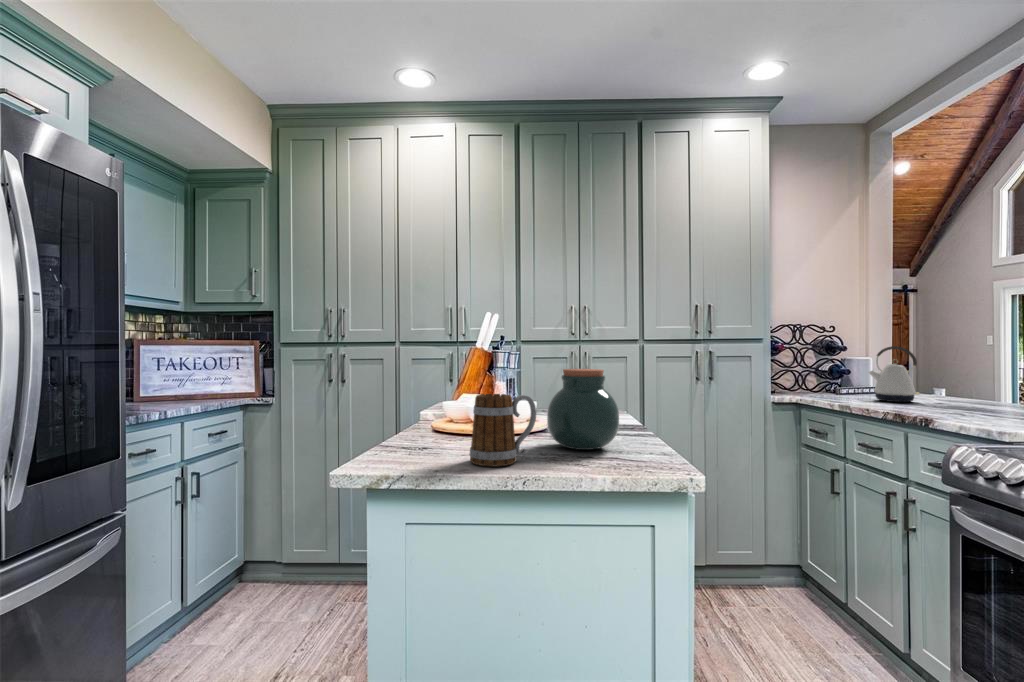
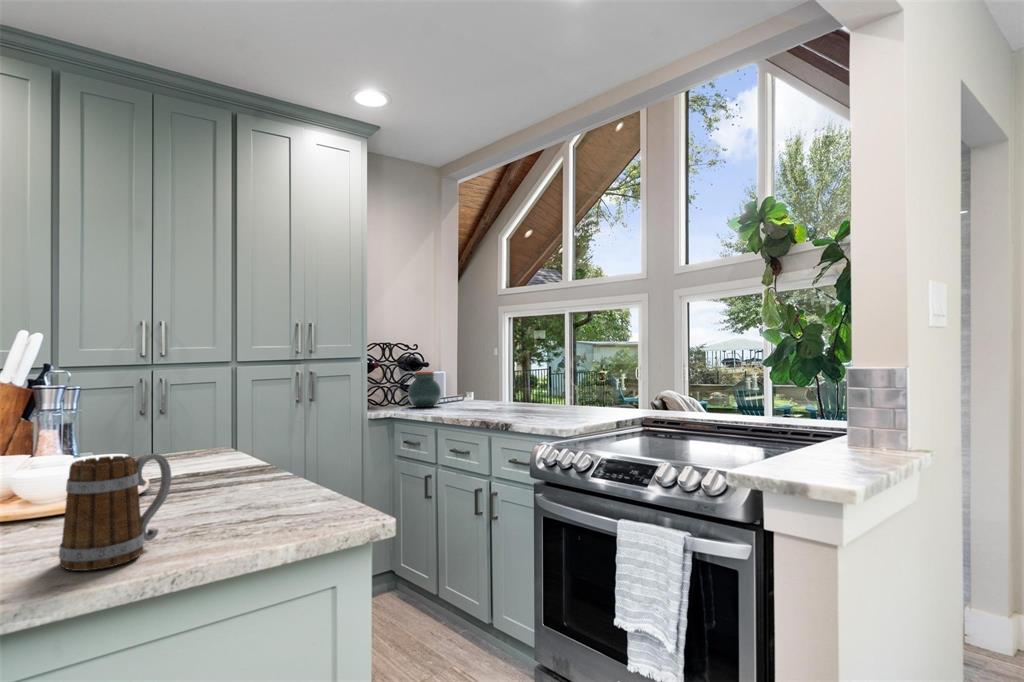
kettle: present [868,346,920,402] -> none [451,362,488,410]
jar: present [547,369,619,450] -> present [408,371,441,407]

